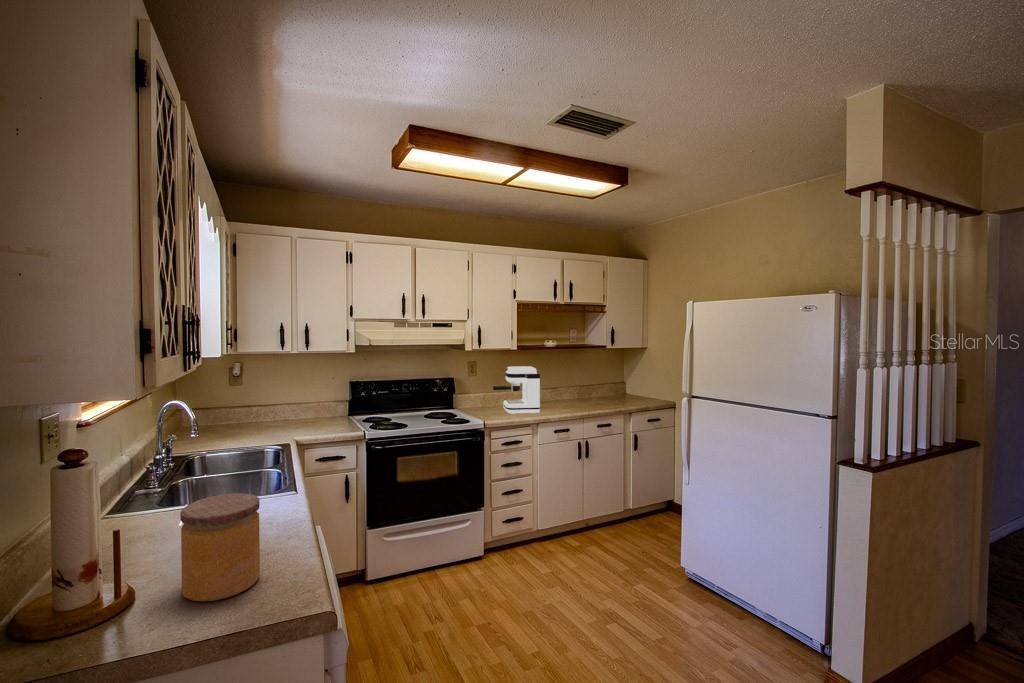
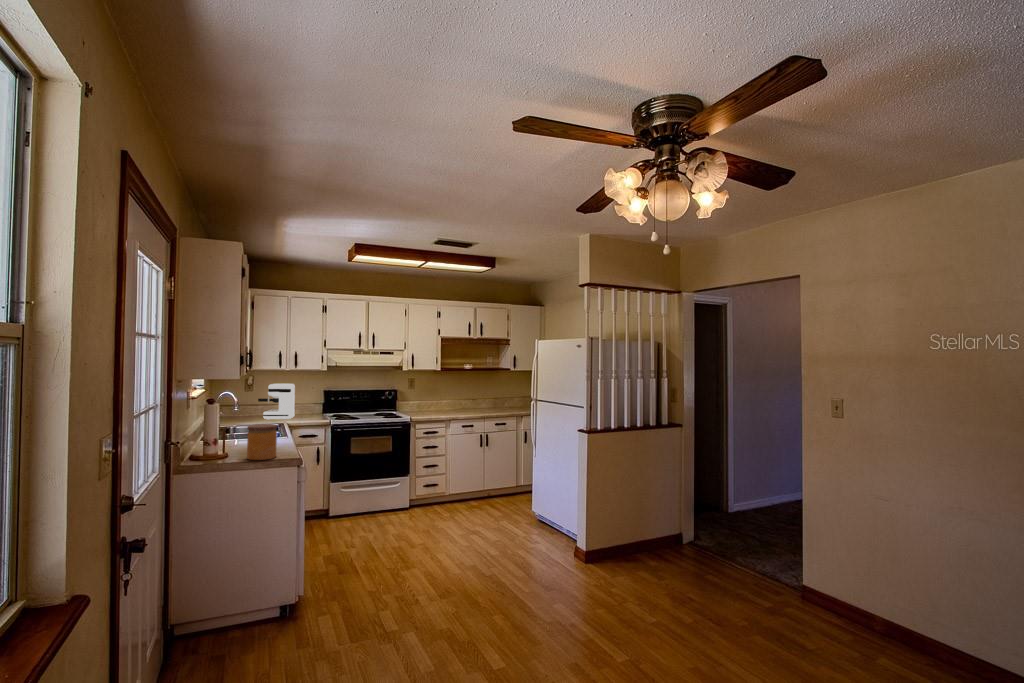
coffee maker: present [493,366,540,414] -> present [258,384,295,420]

